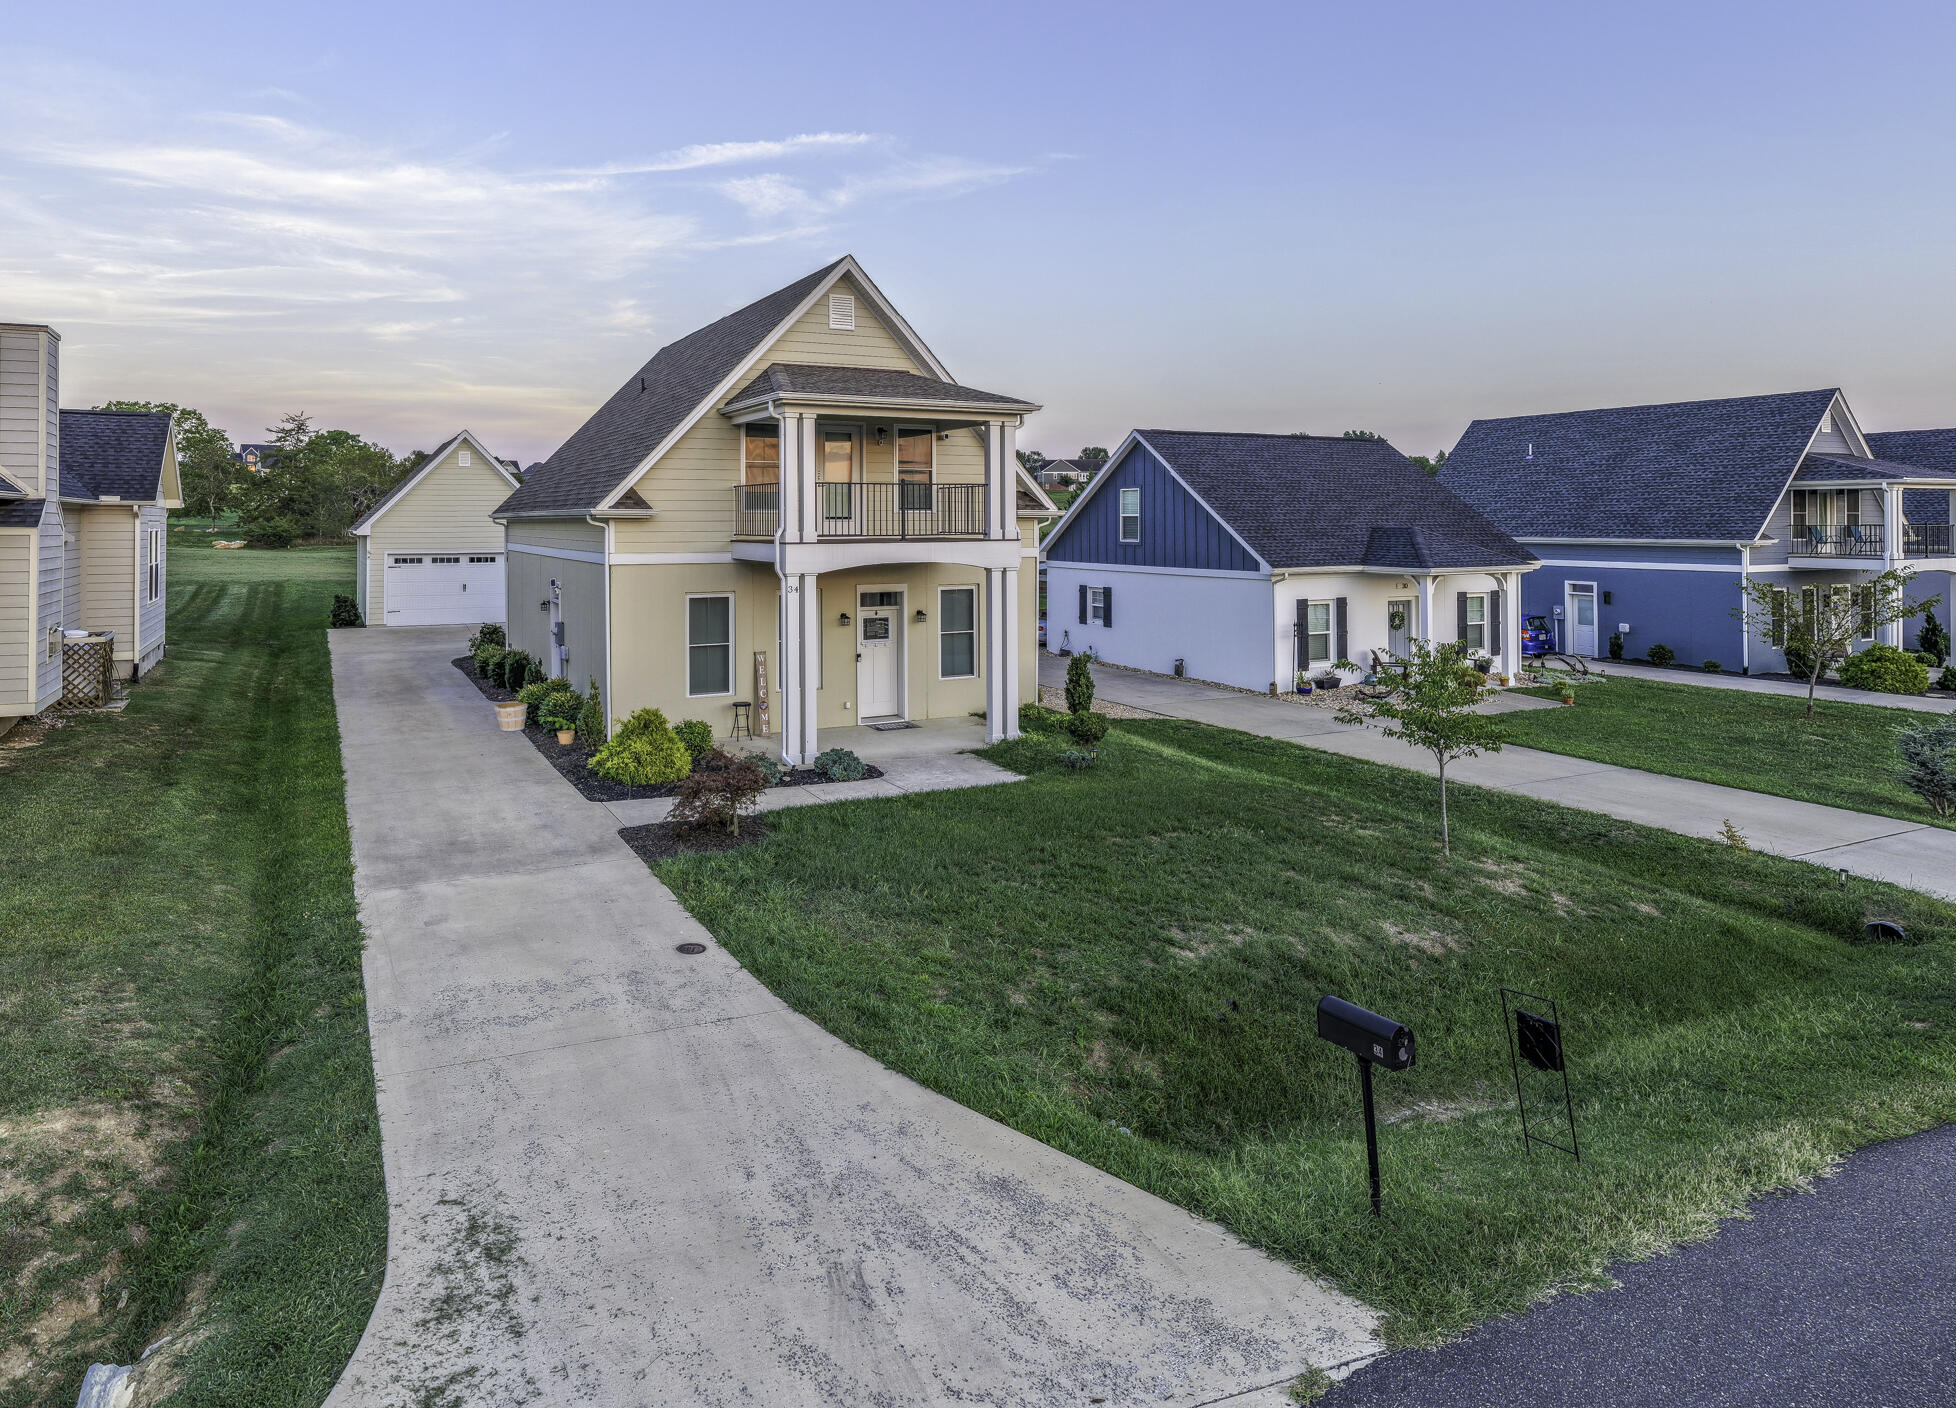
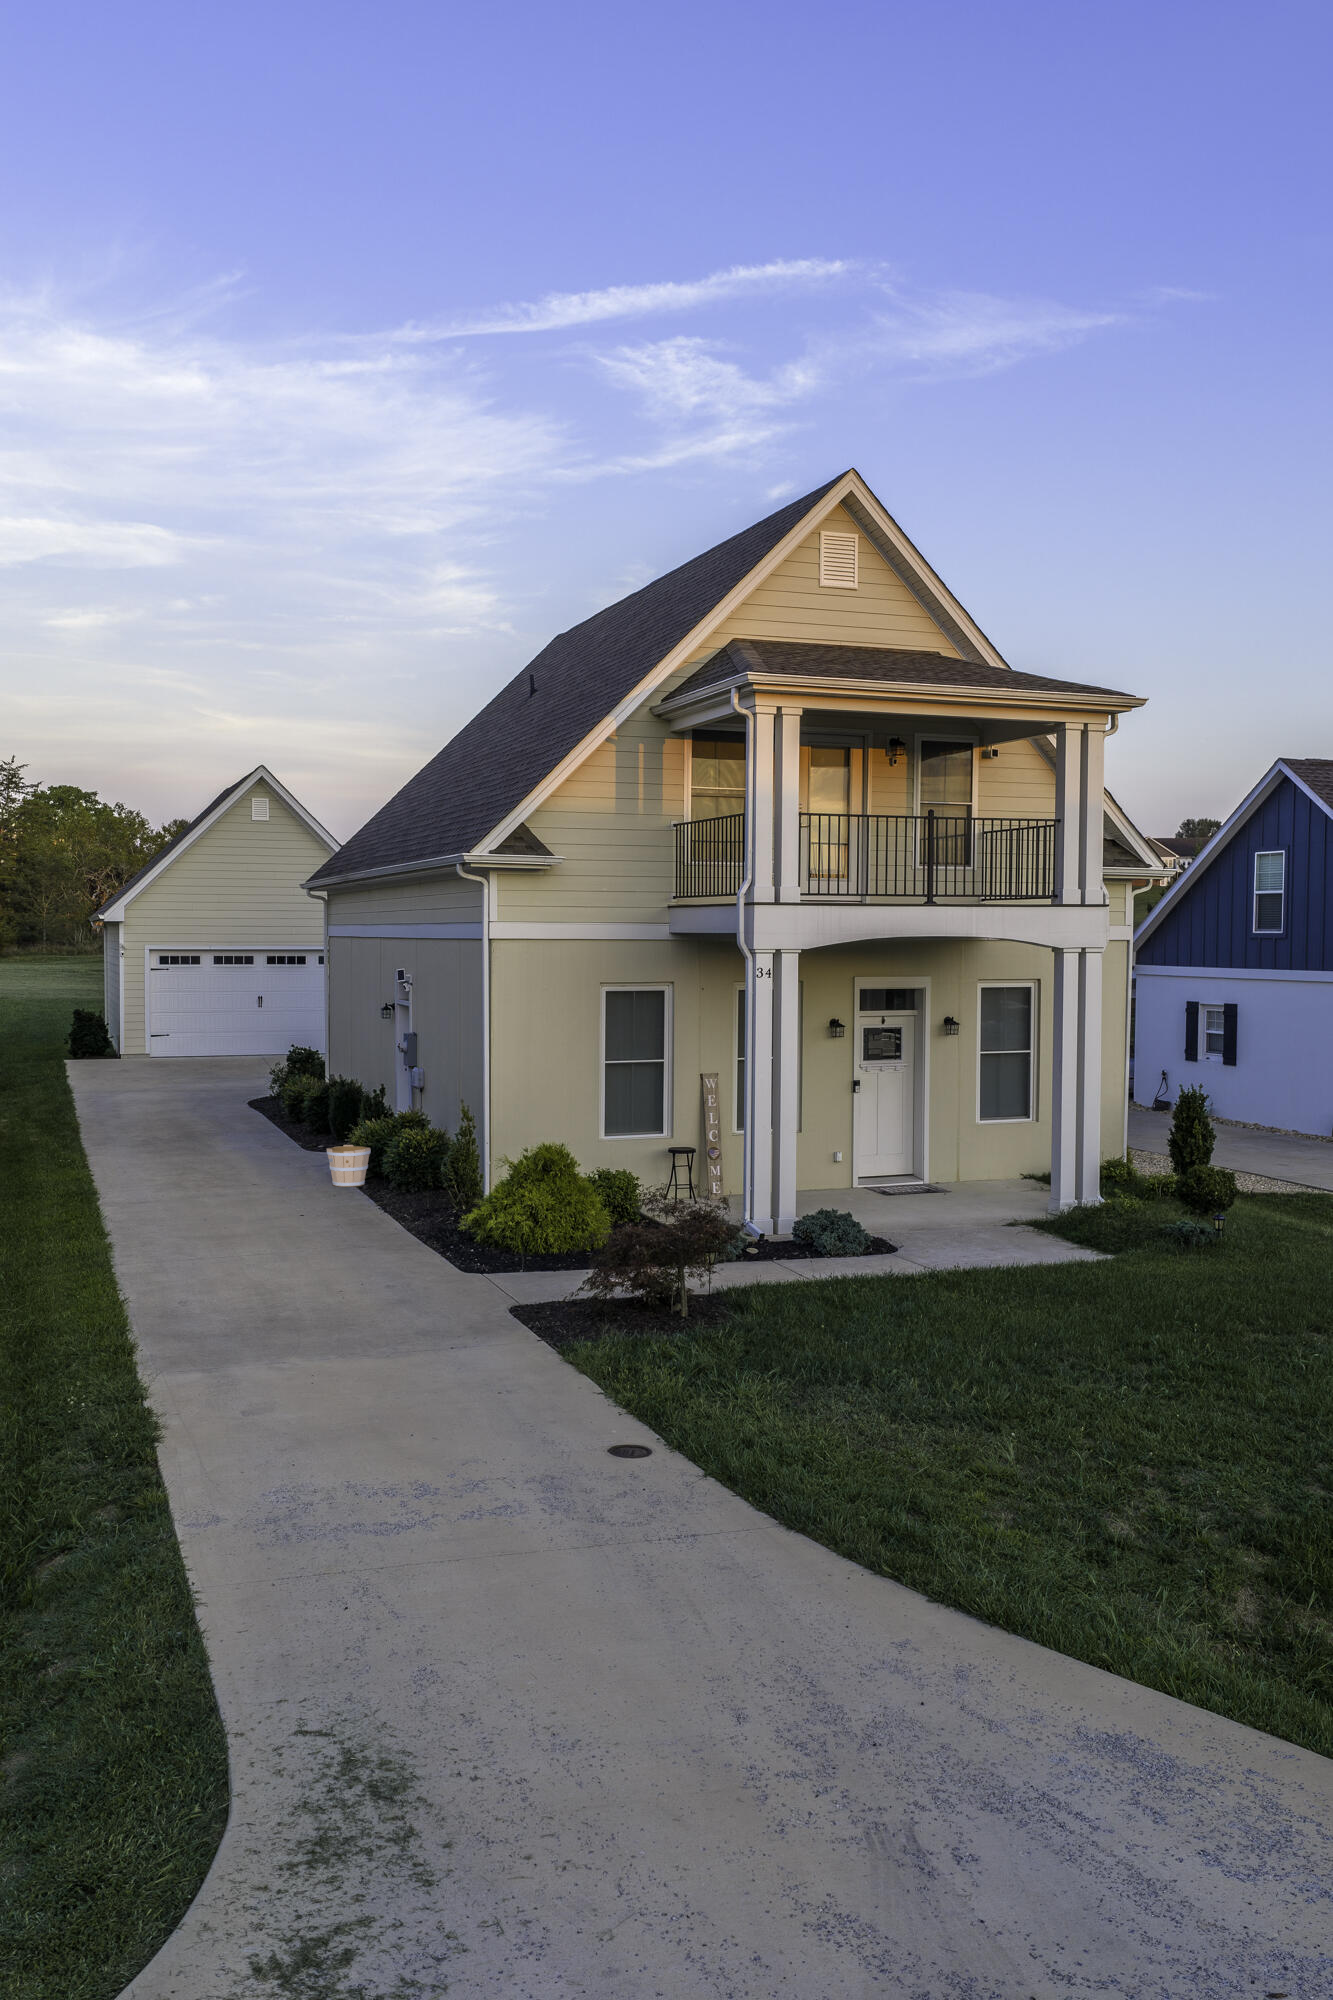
potted plant: present [541,717,575,744] -> none [391,1162,436,1204]

